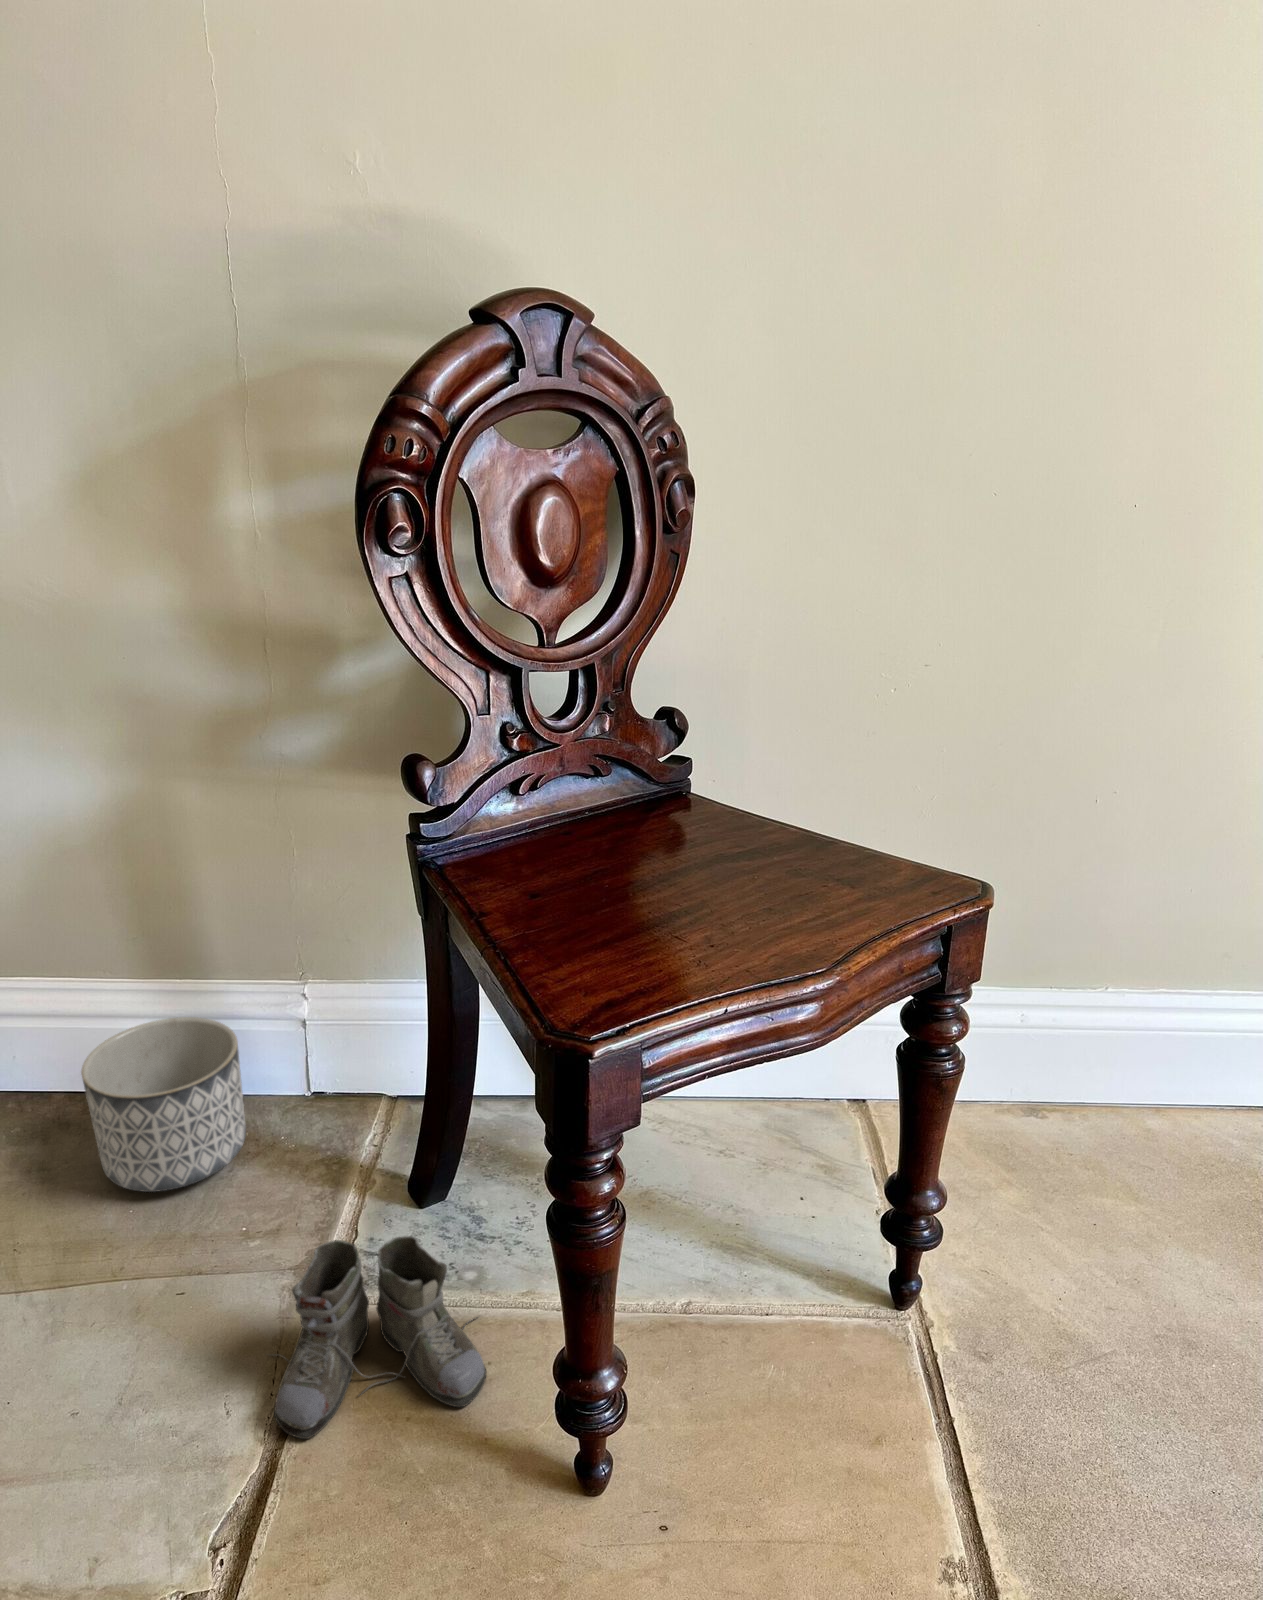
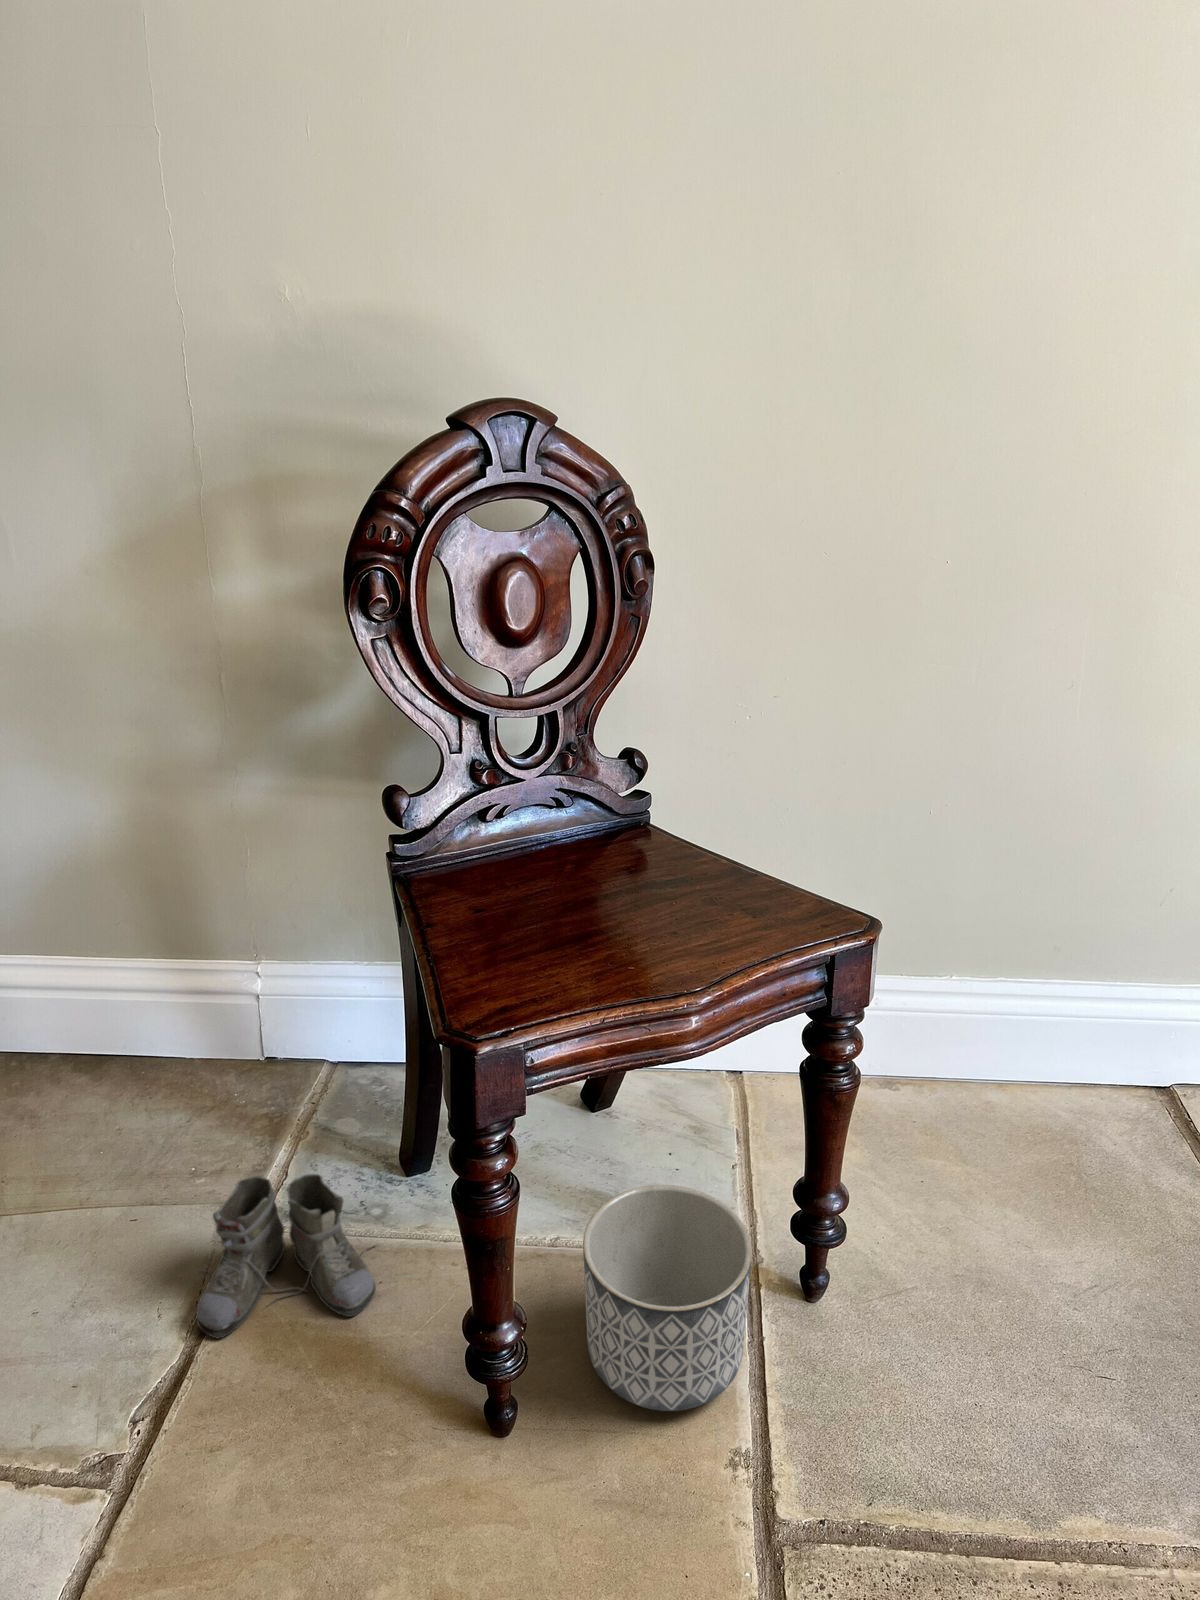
planter: present [81,1017,246,1192] -> present [583,1185,752,1411]

